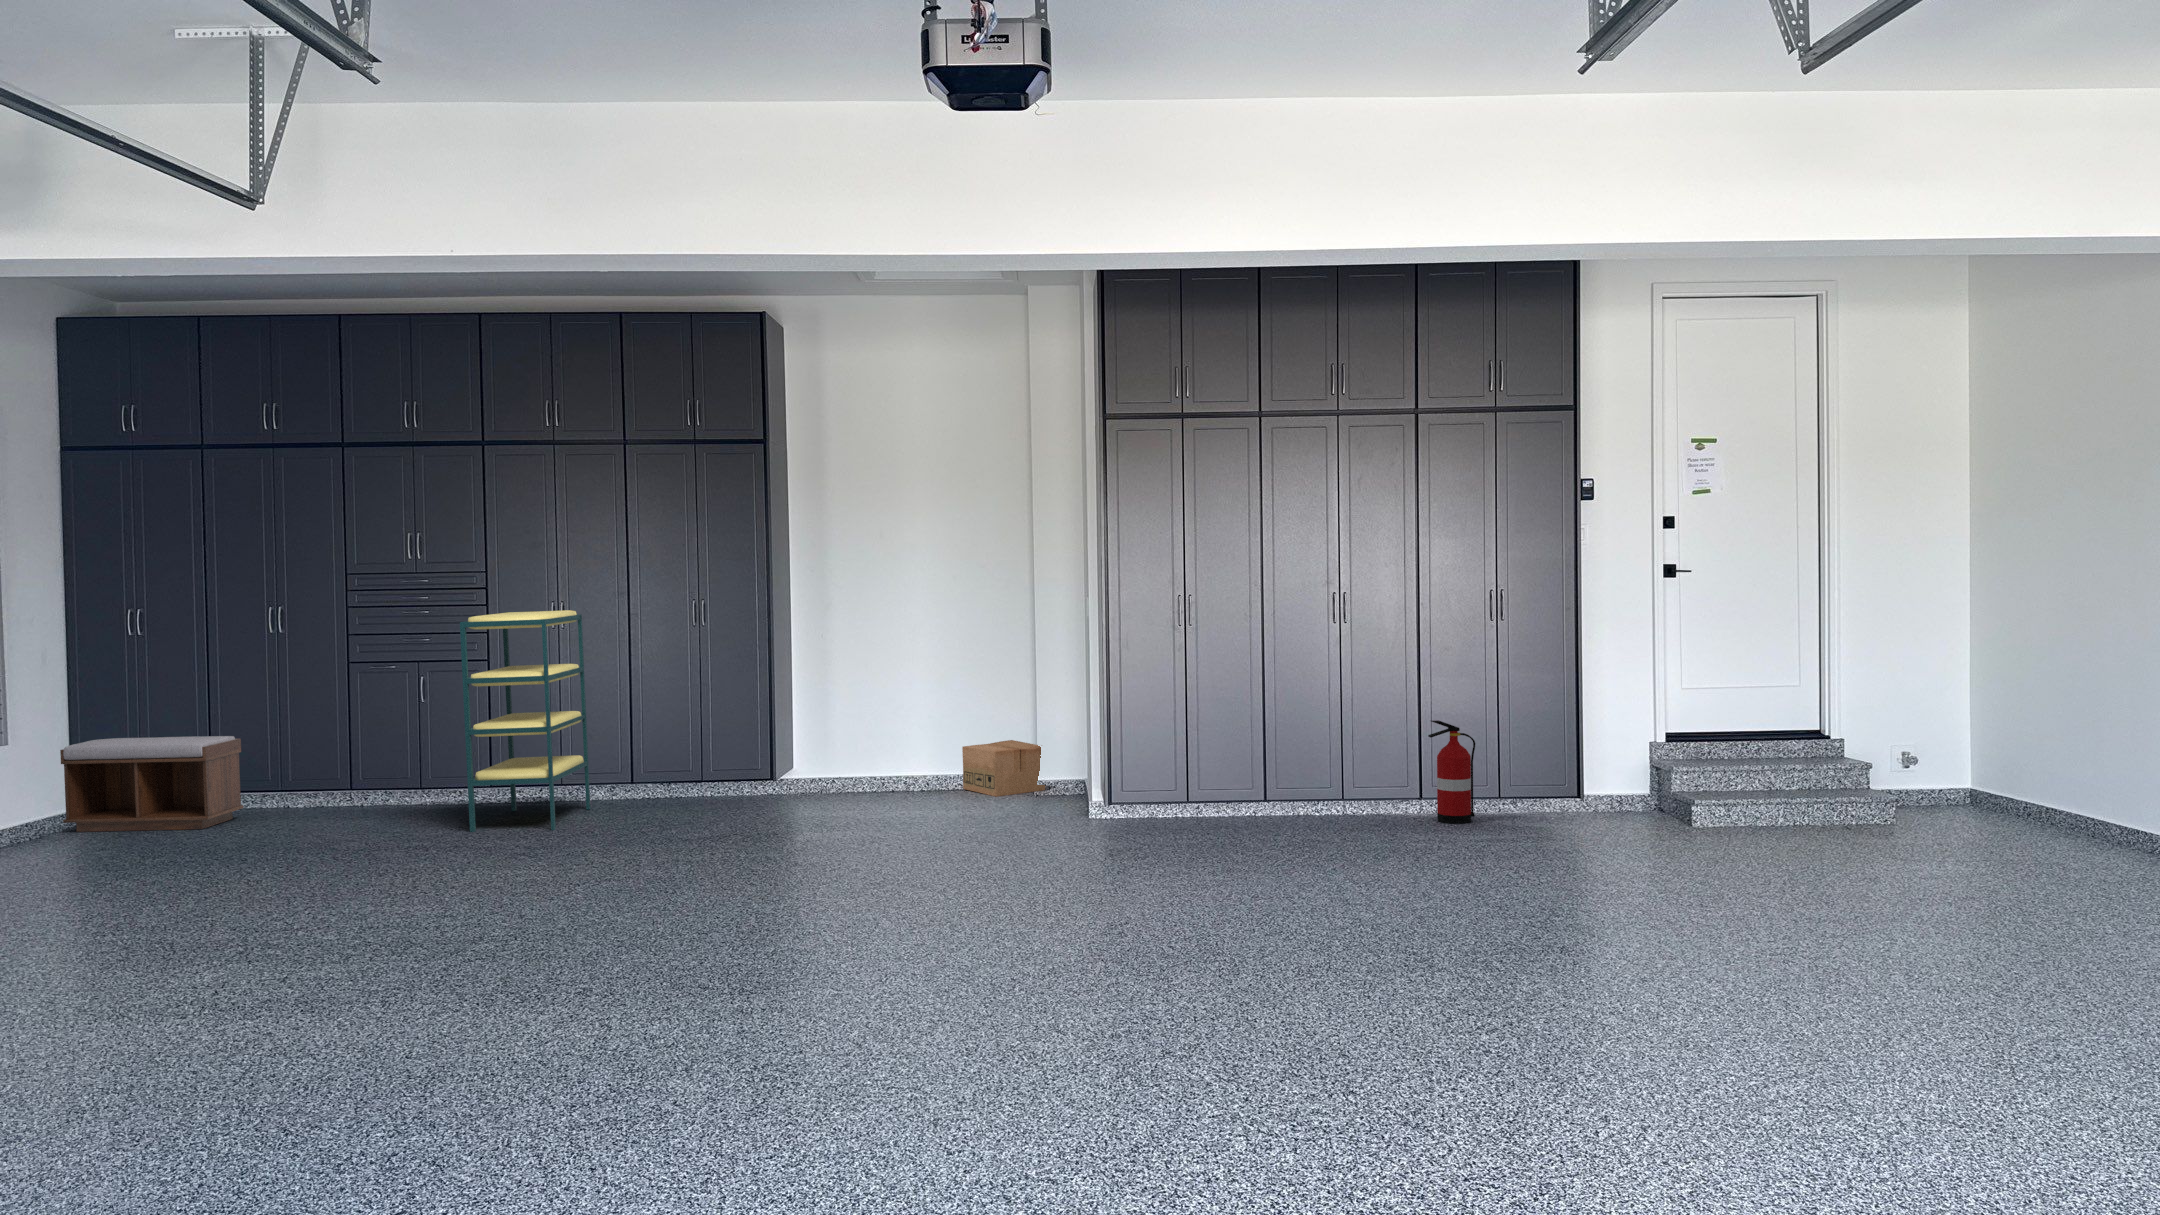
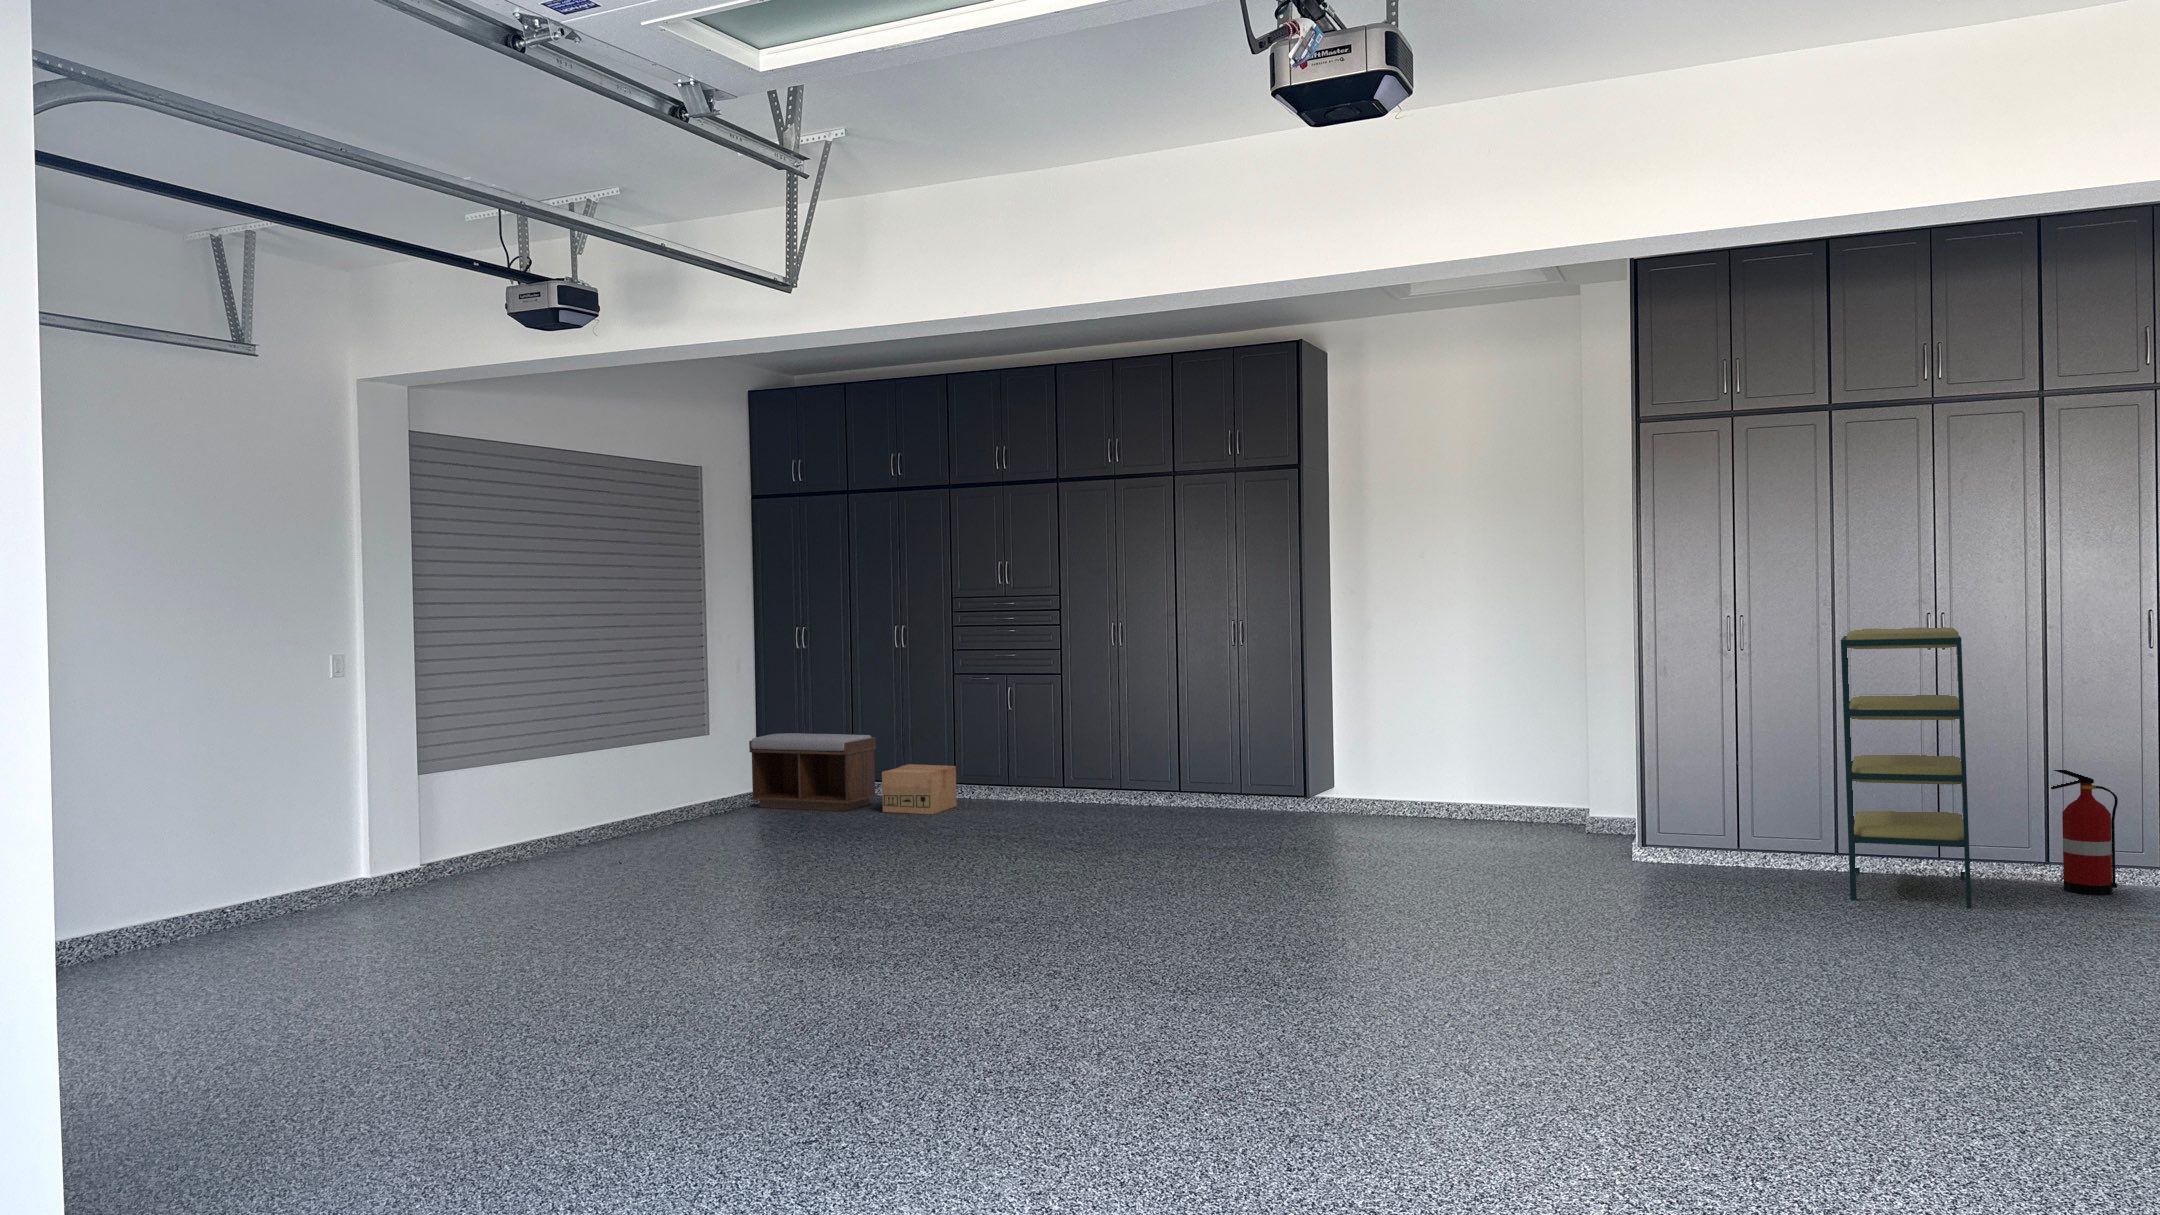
shelving unit: present [460,610,590,832] -> present [1841,627,1972,909]
cardboard box: present [962,740,1045,797] -> present [882,764,957,814]

